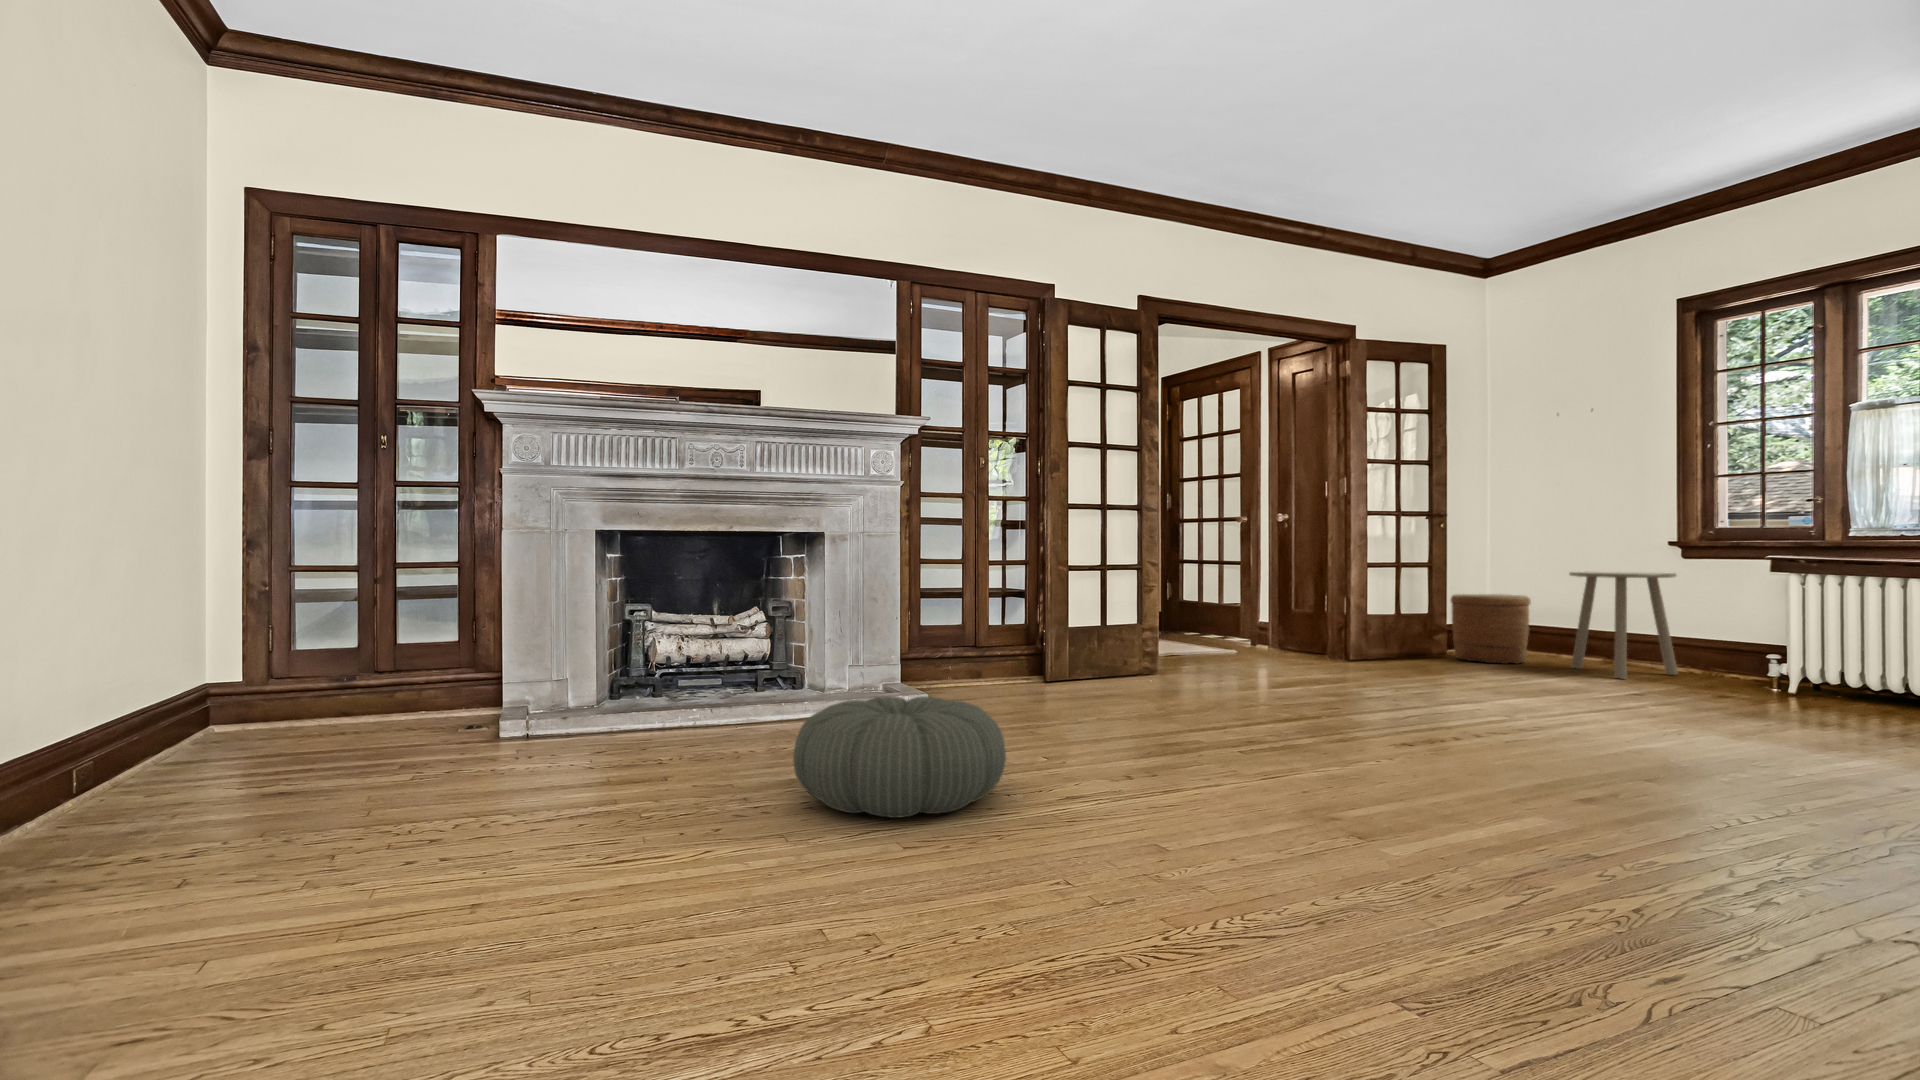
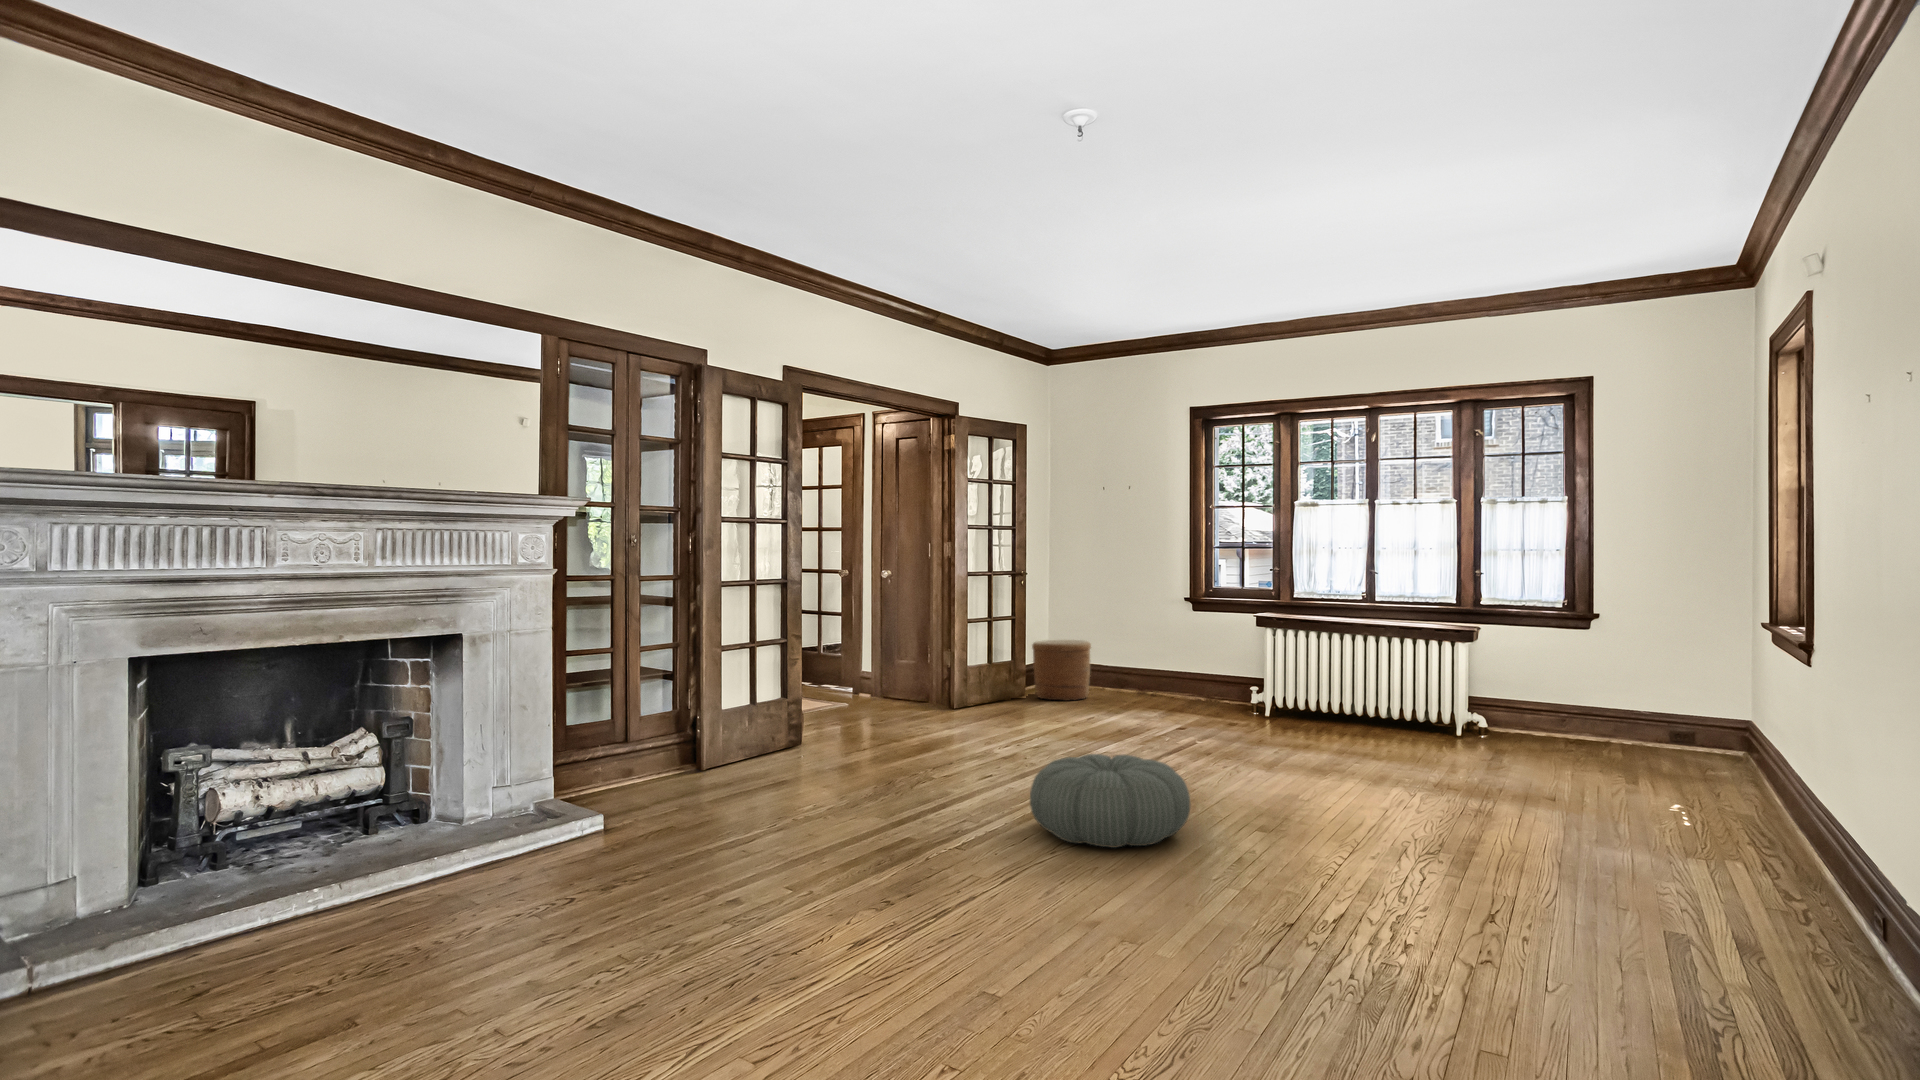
side table: present [1569,571,1678,678] -> none [1121,620,1192,708]
pouf: present [793,696,1006,818] -> present [1030,754,1191,848]

